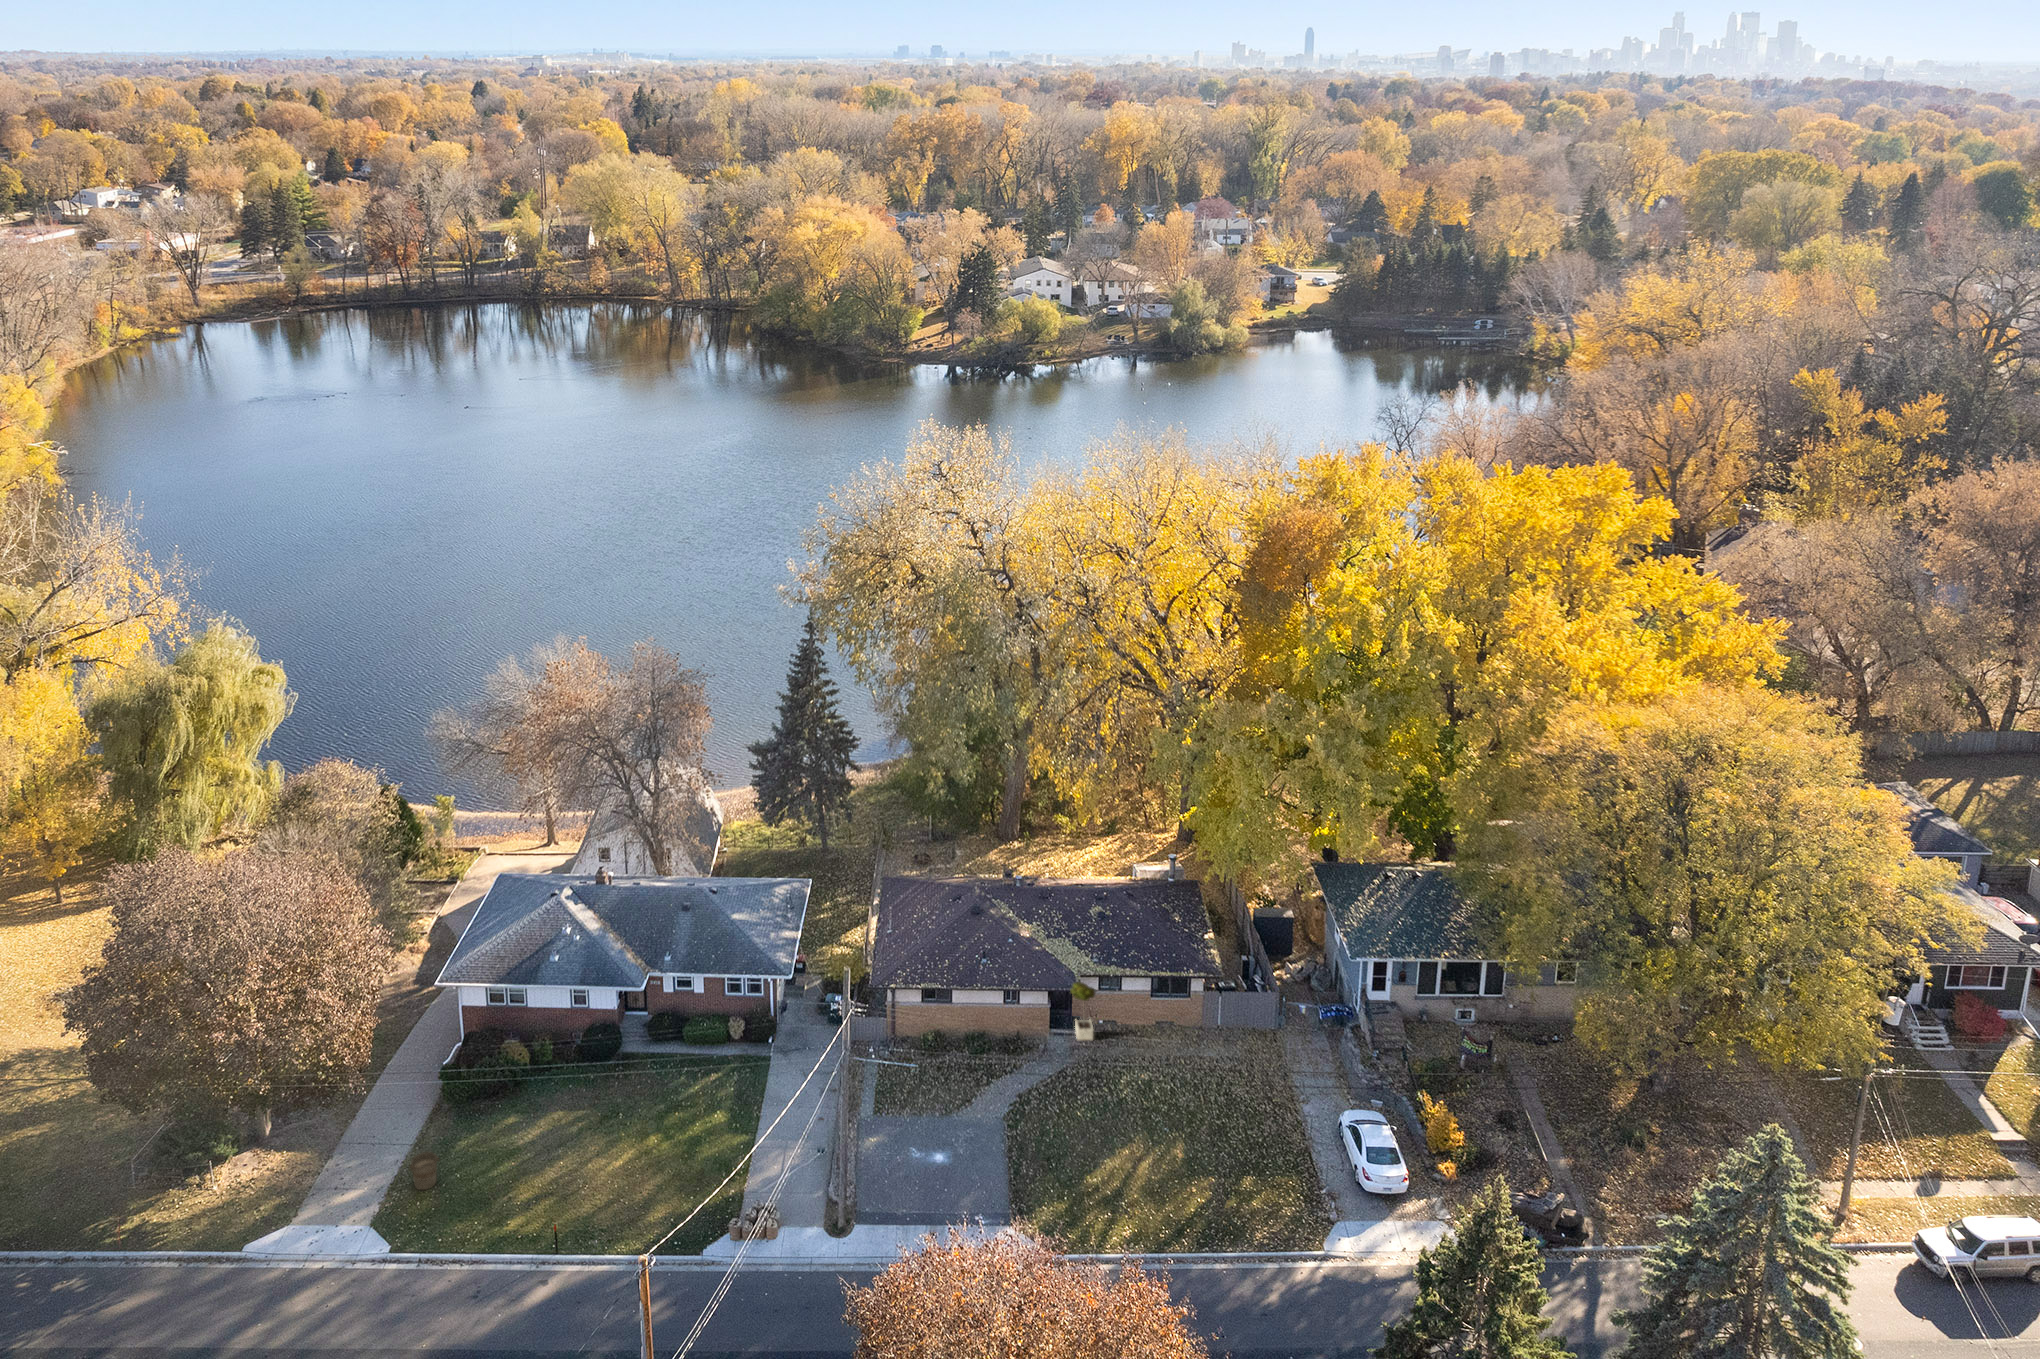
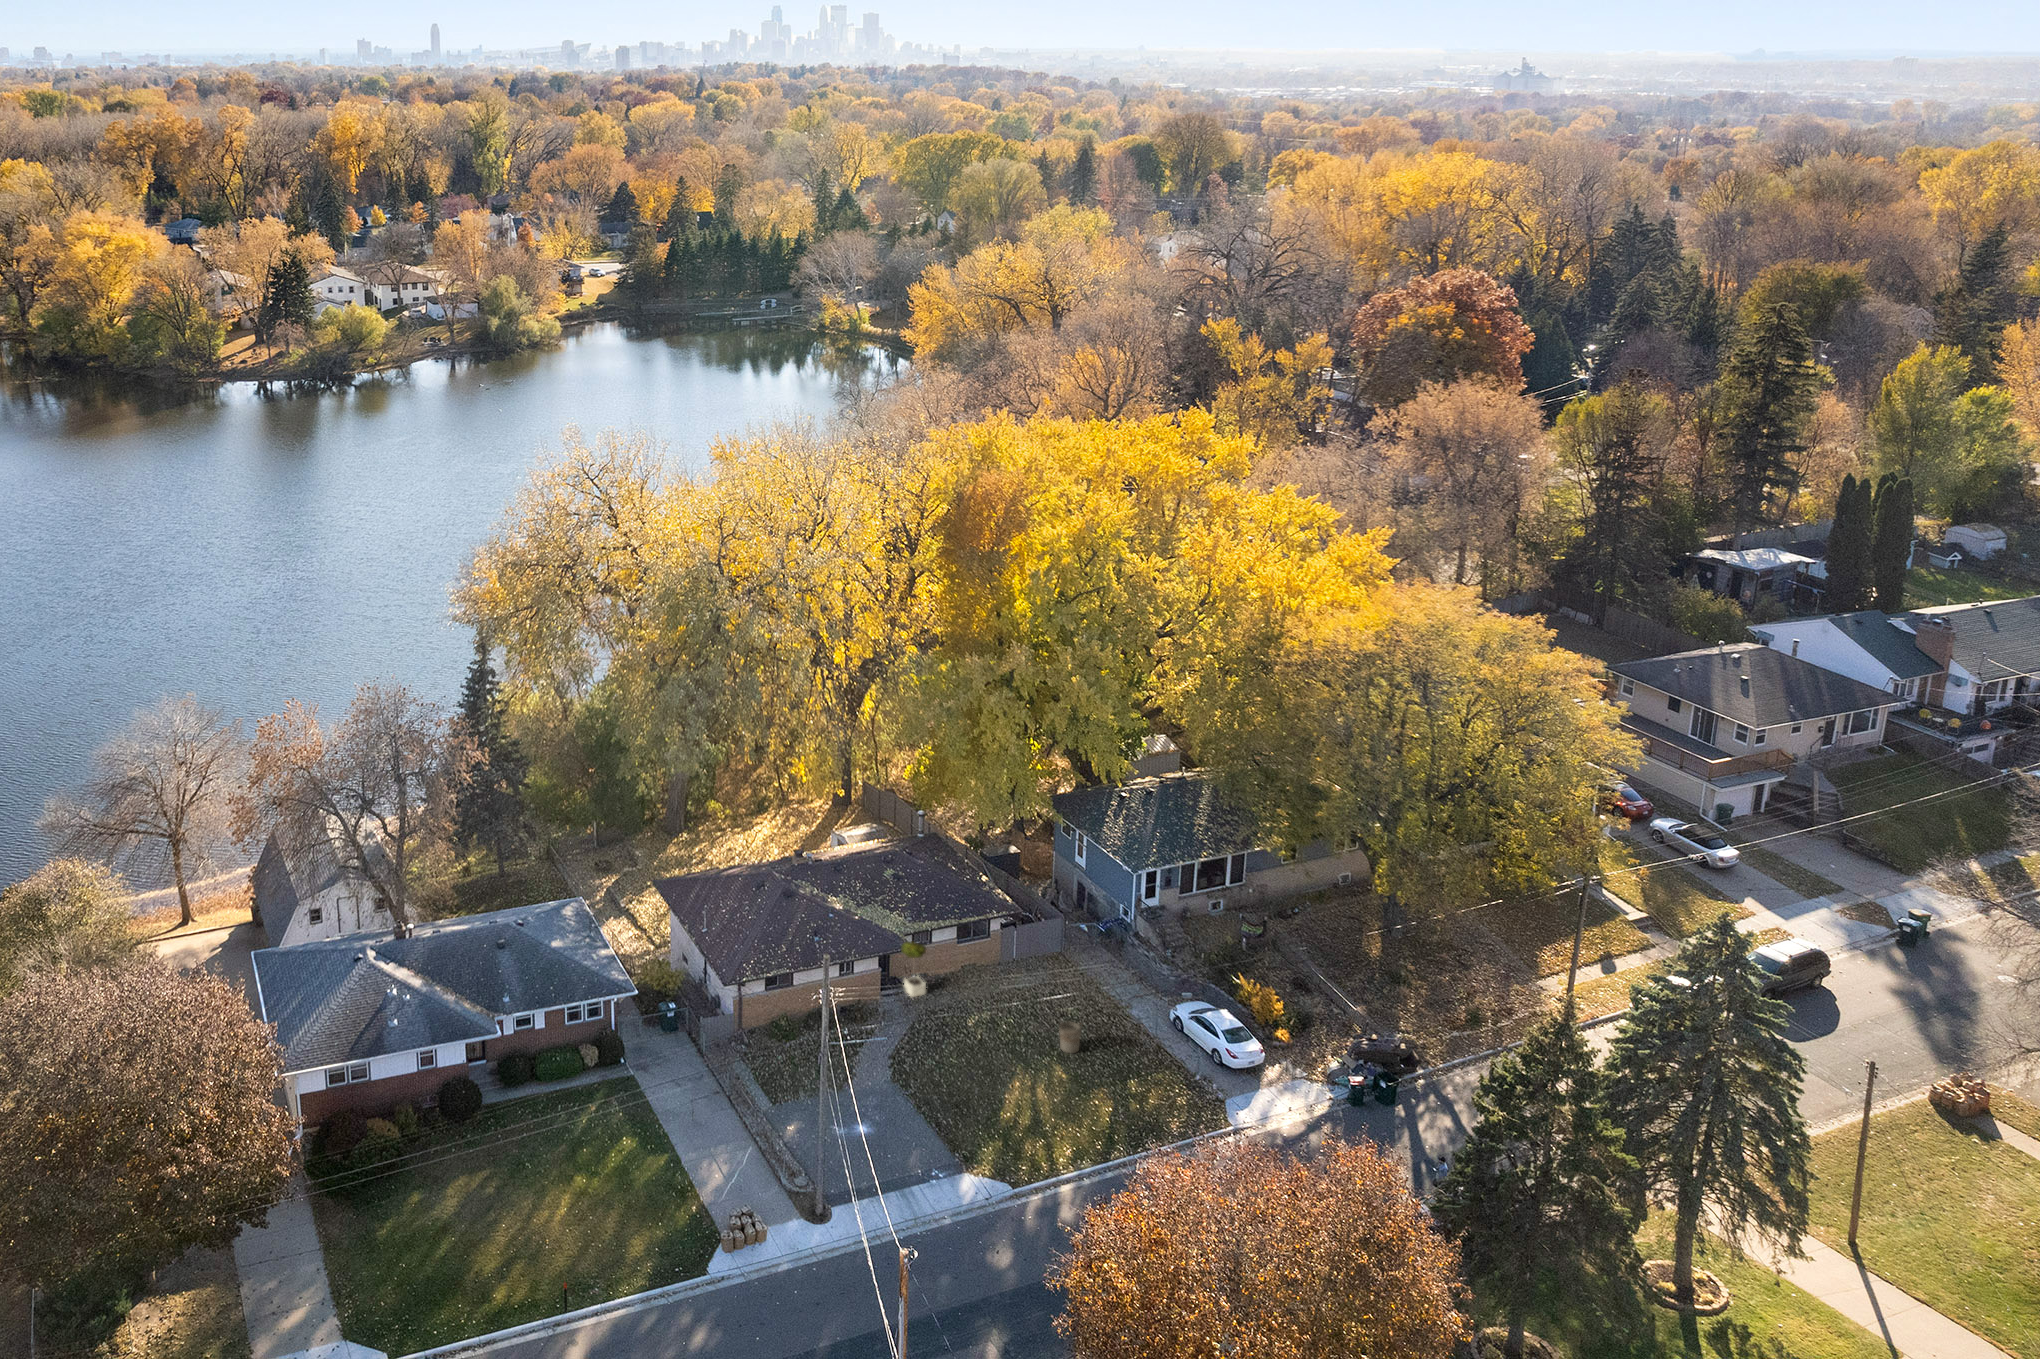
bucket: present [410,1152,439,1190] -> present [1059,1022,1082,1053]

